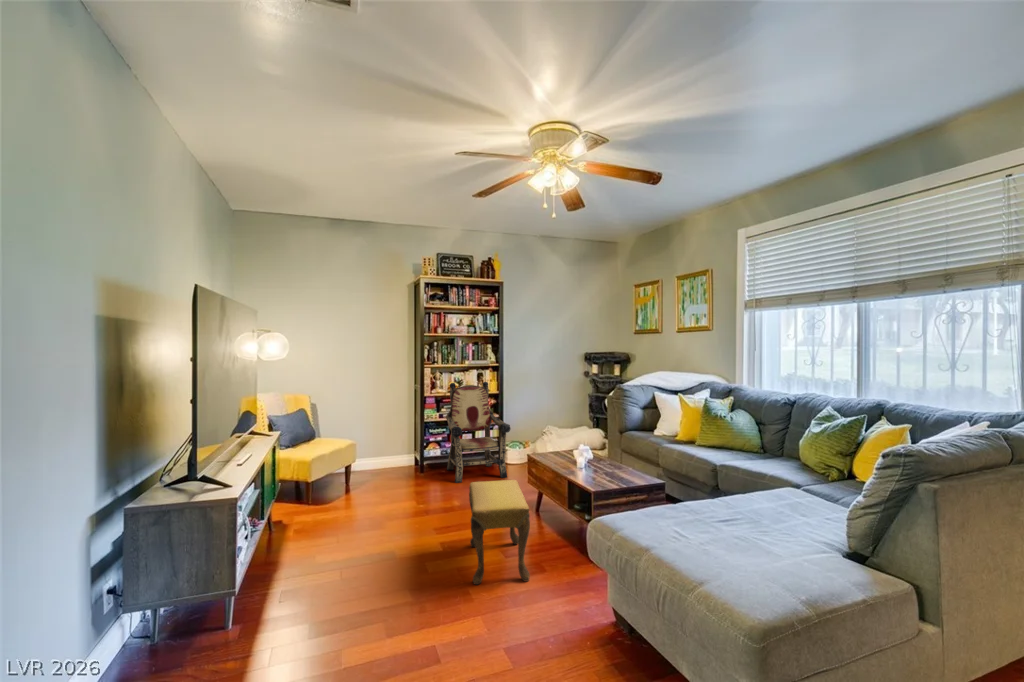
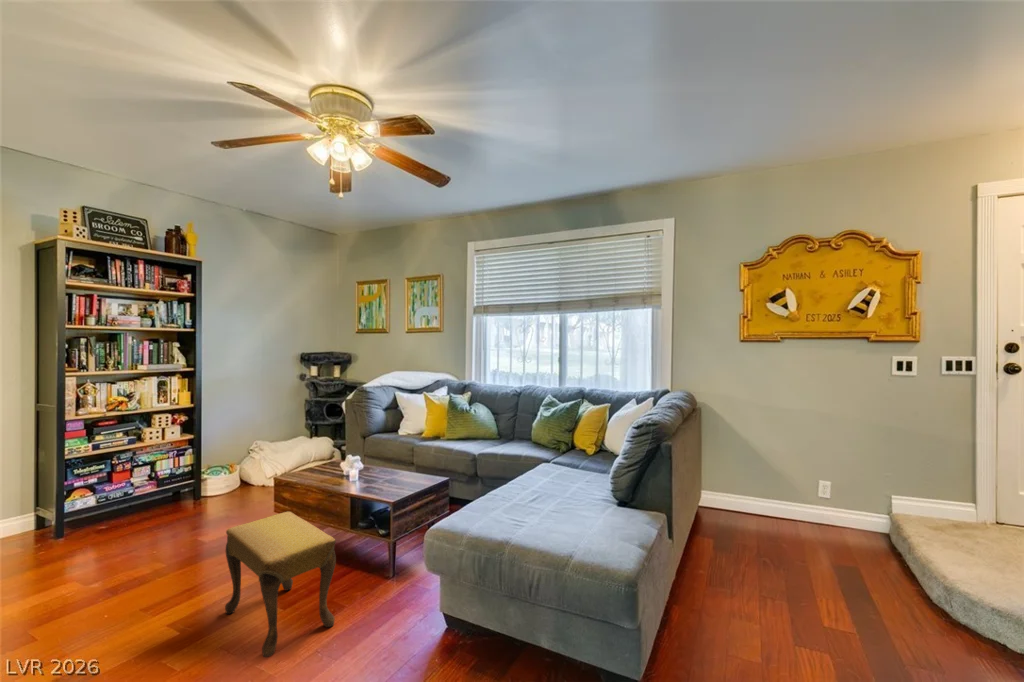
armchair: present [446,382,511,483] -> none [107,393,224,539]

